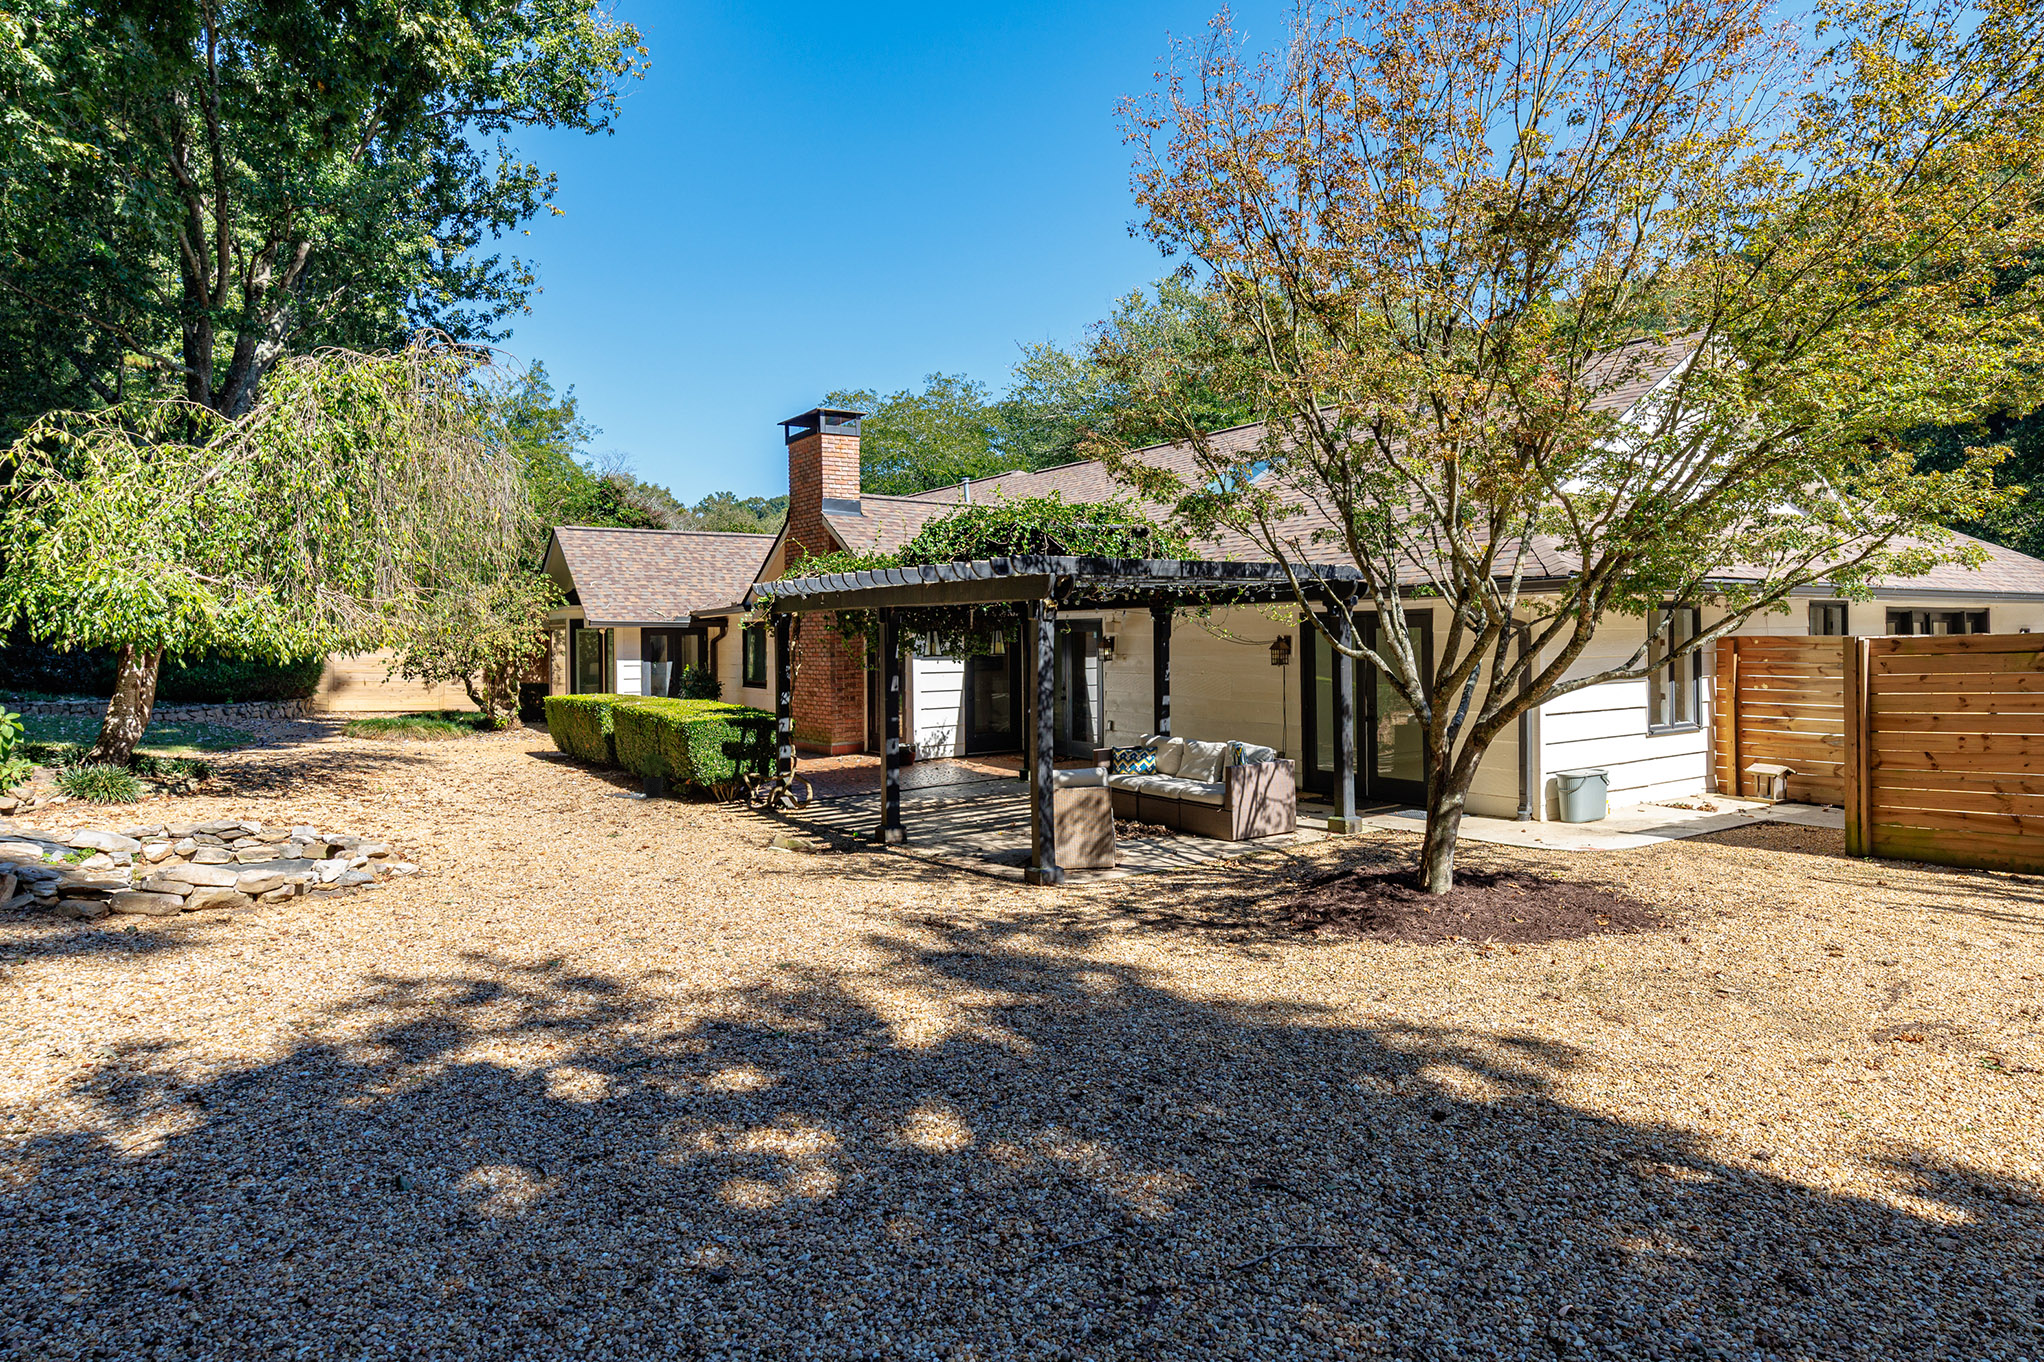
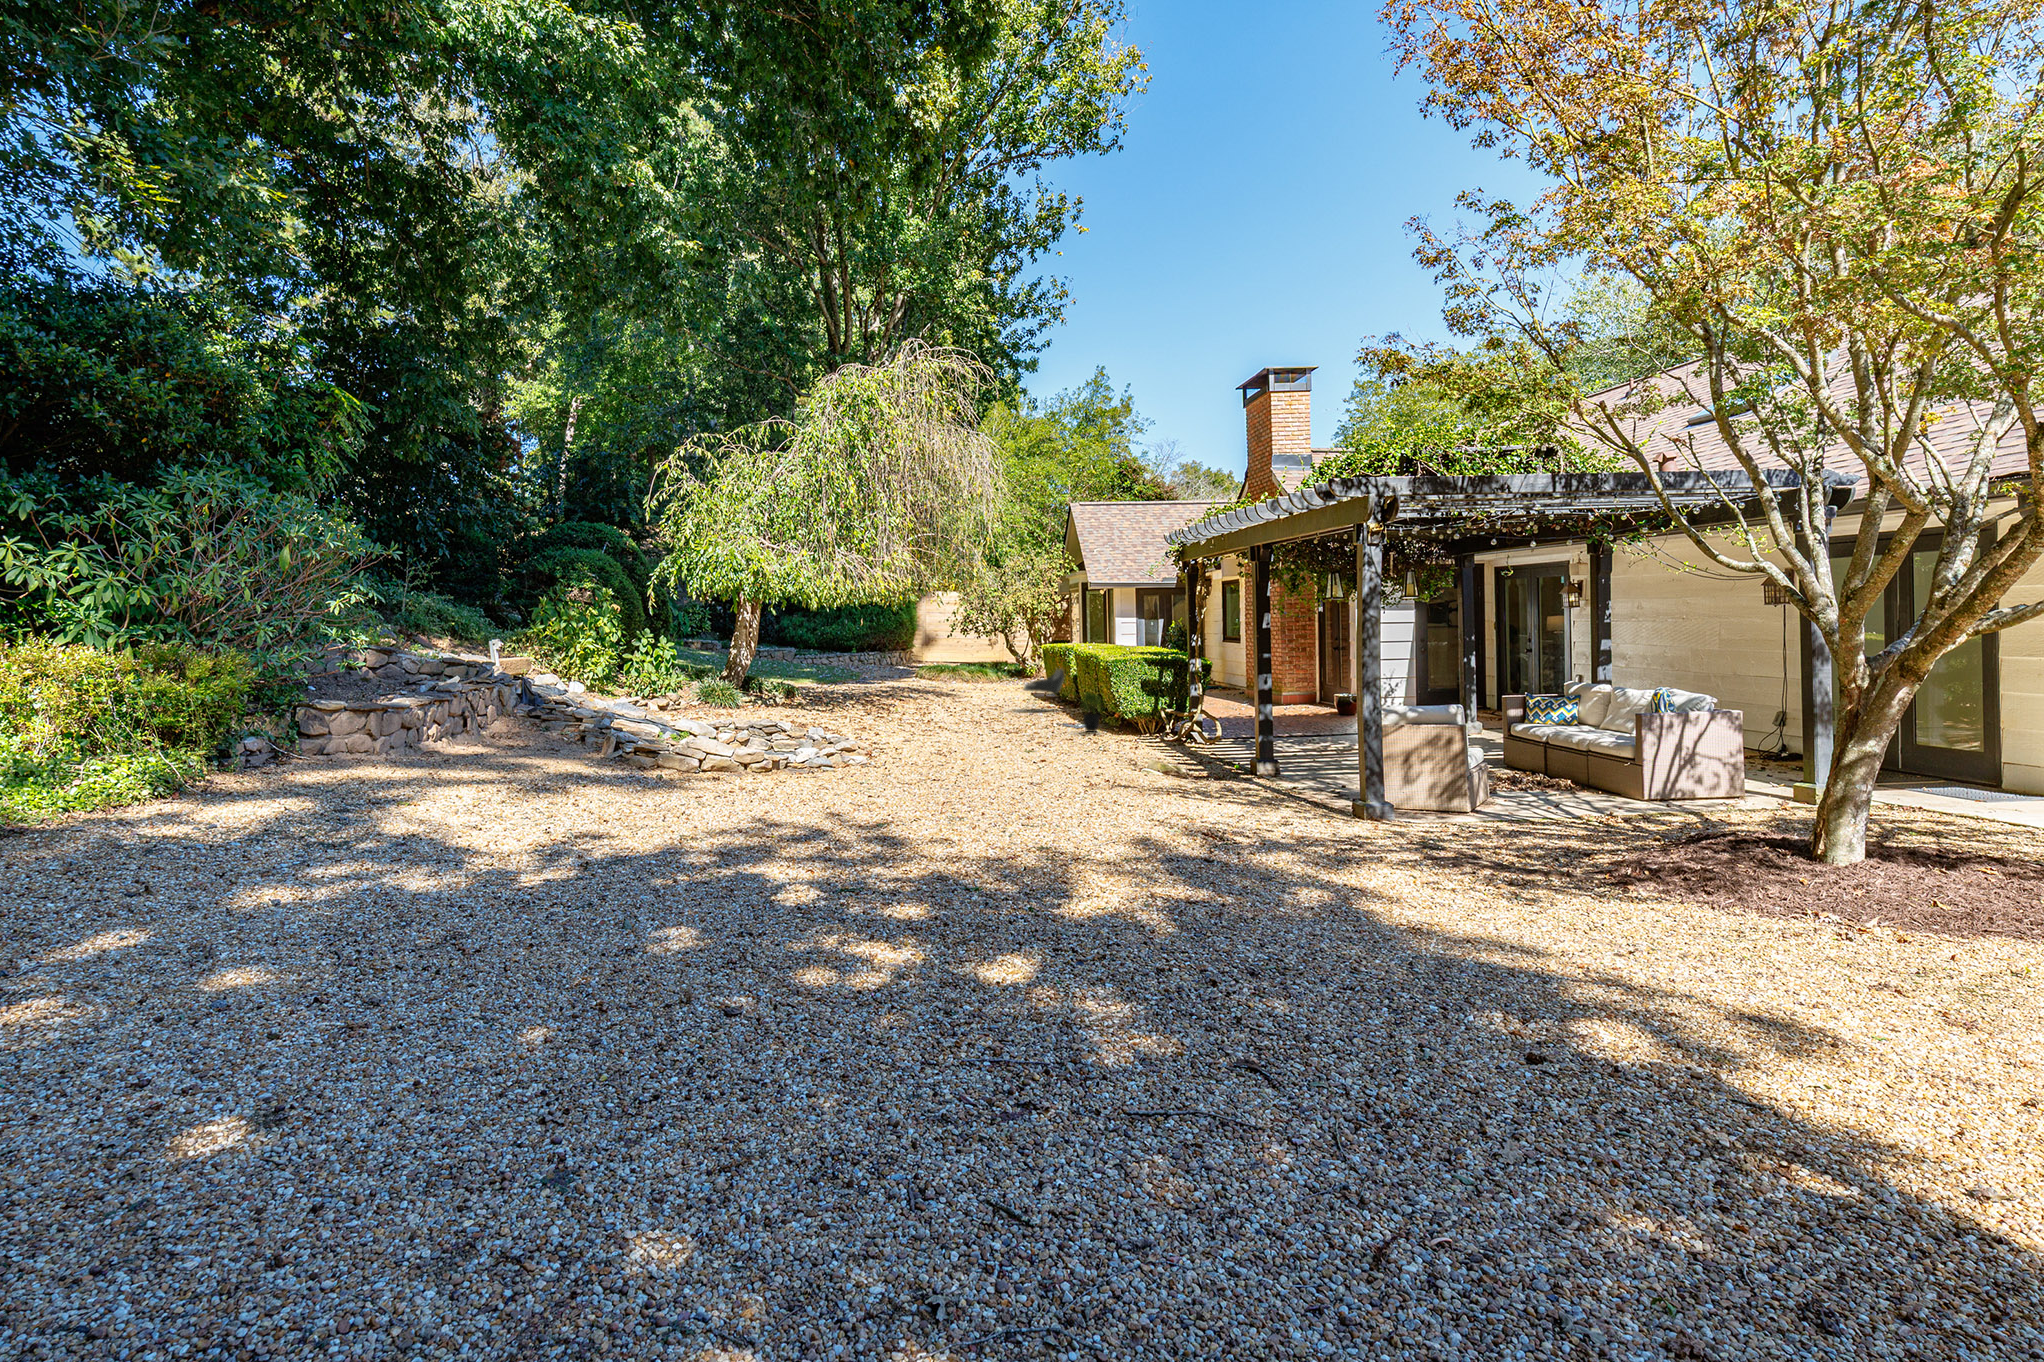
lounge chair: none [536,717,592,773] -> present [1024,669,1064,711]

